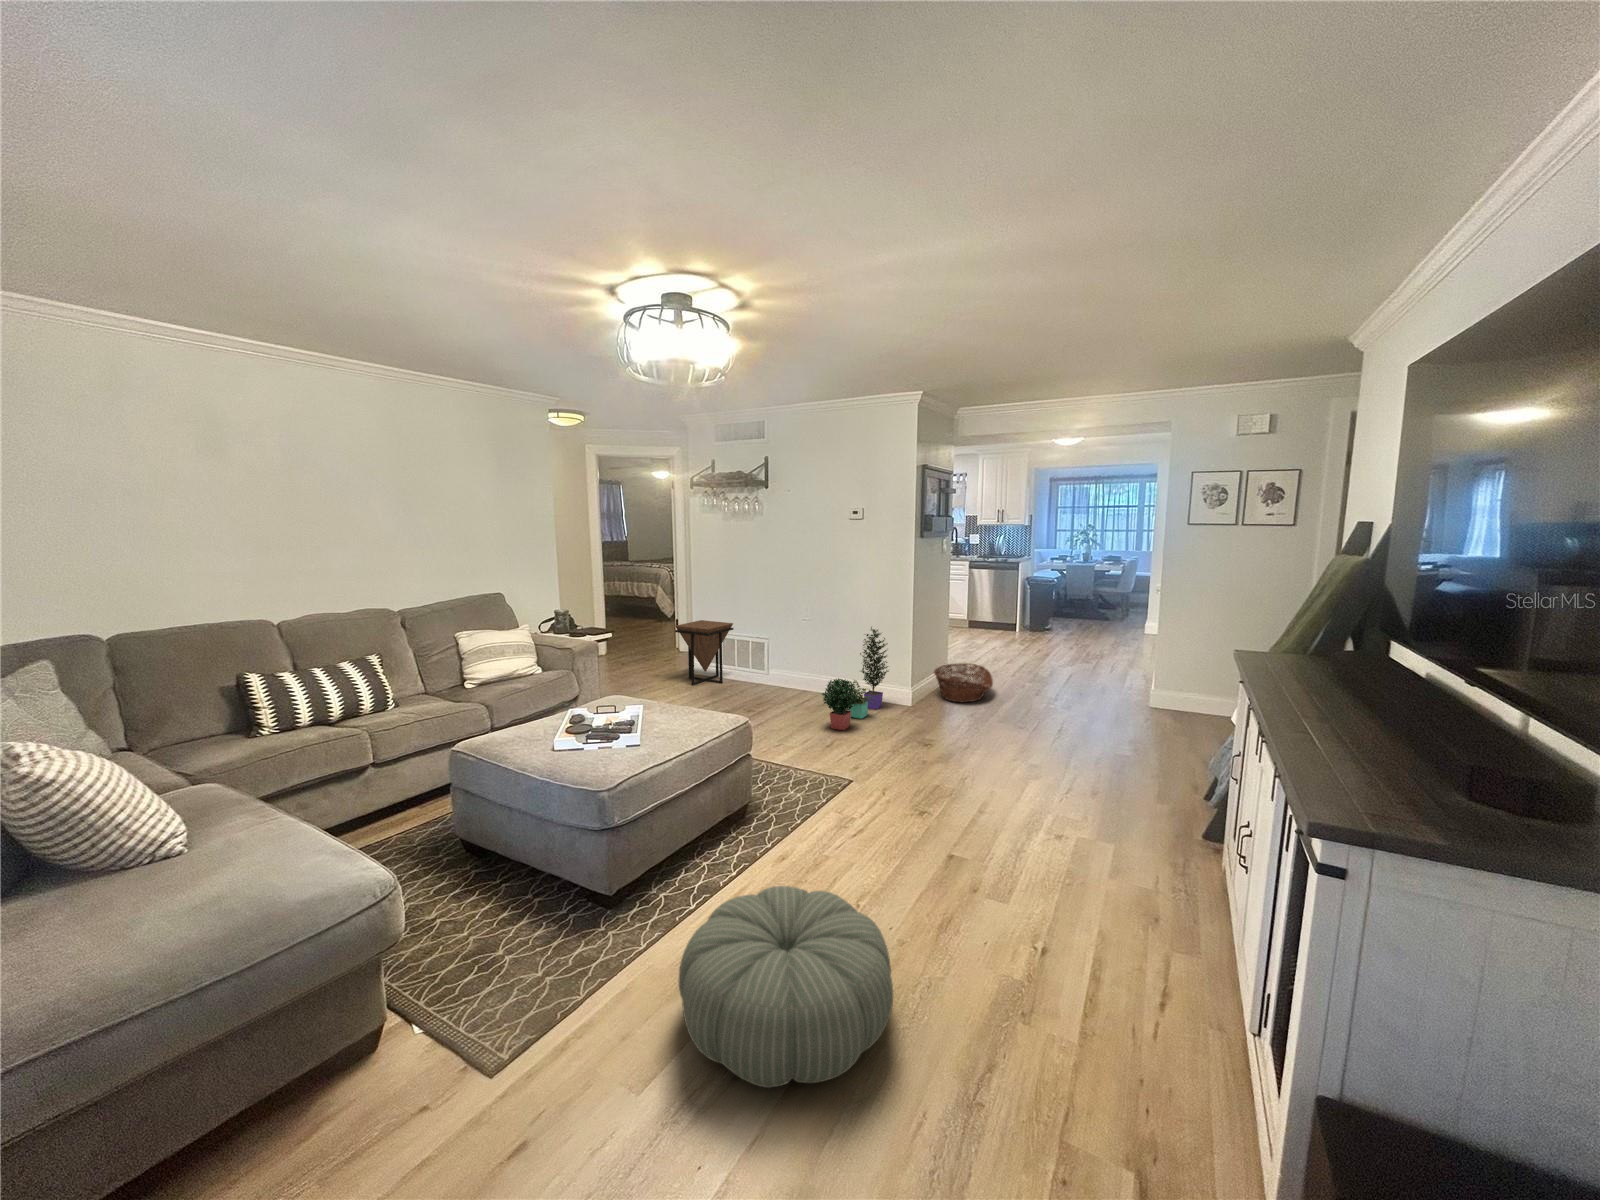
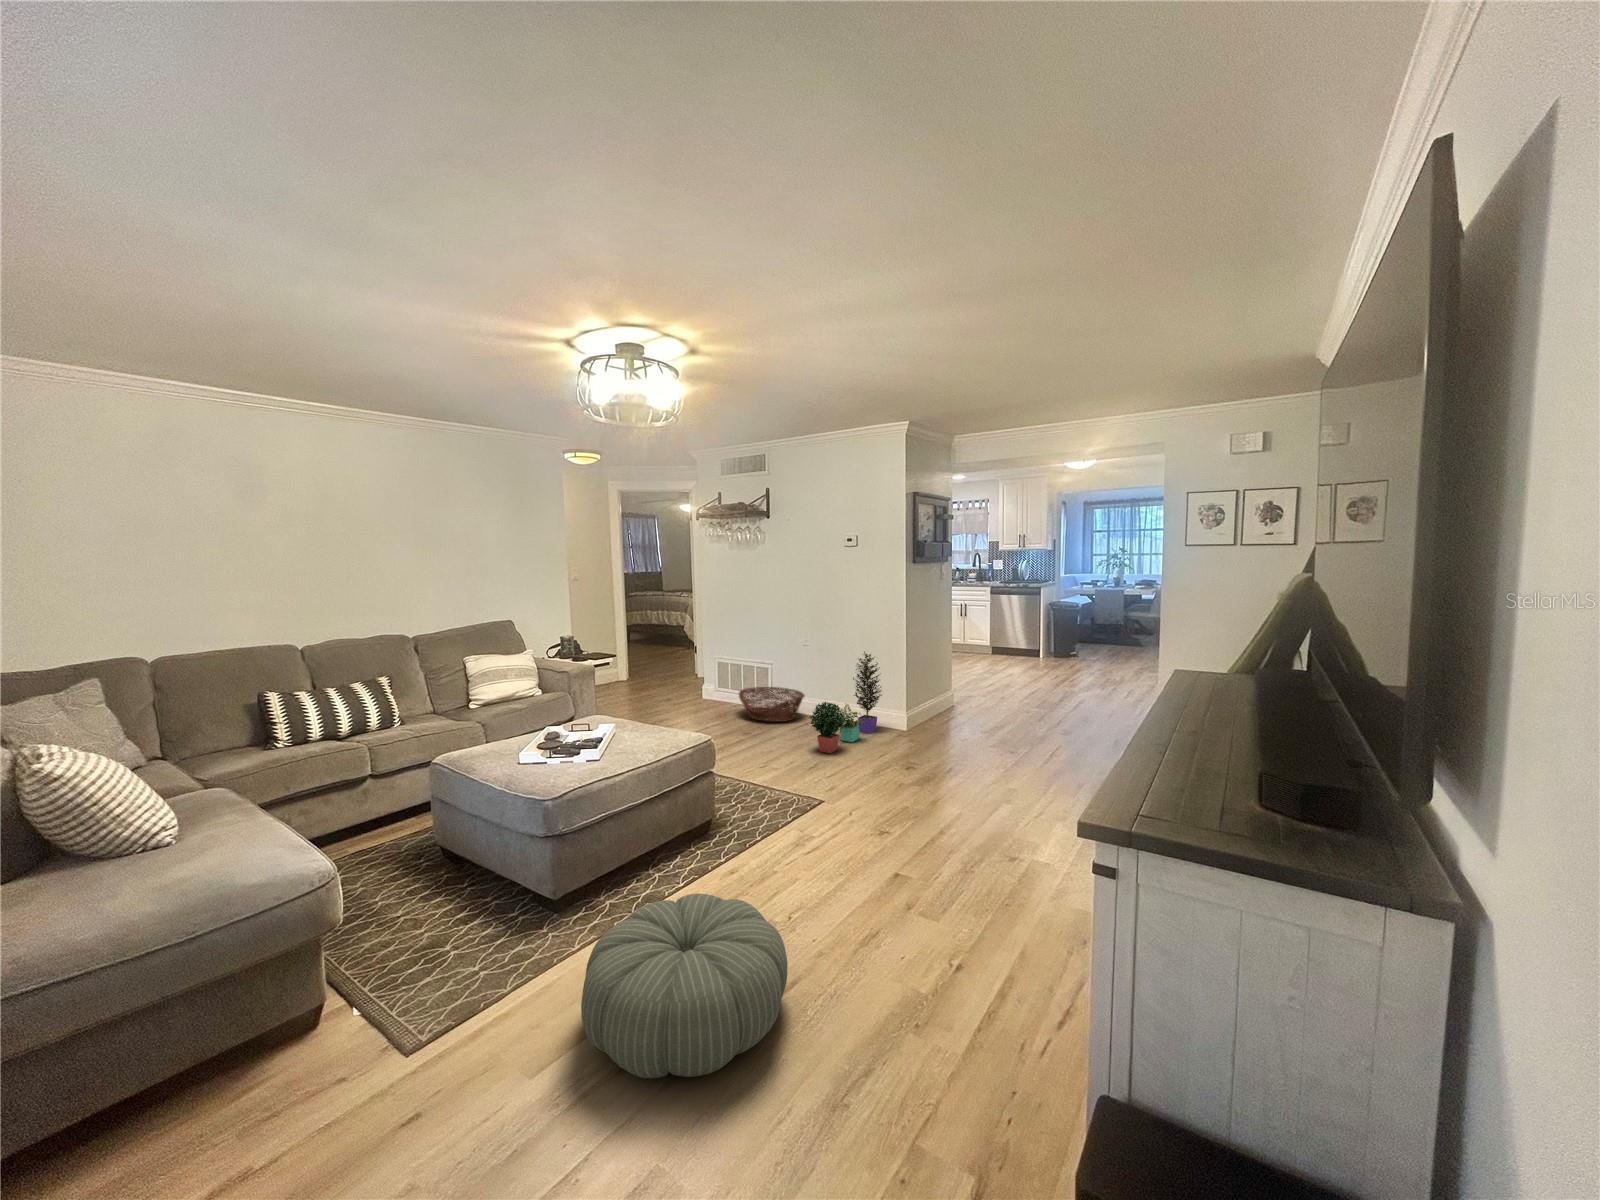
side table: present [675,620,734,685] -> none [683,646,740,709]
basket: present [934,663,993,702] -> present [739,687,805,722]

